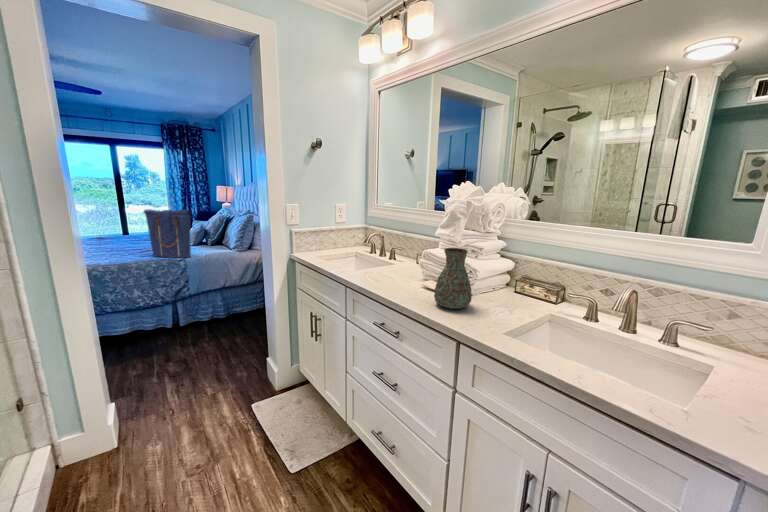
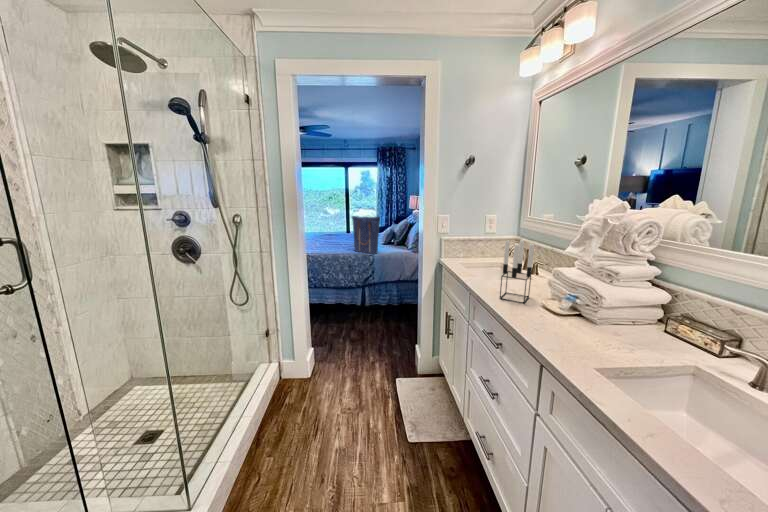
candle holder: none [385,224,412,288] -> present [500,240,534,304]
decorative vase: present [434,248,472,309] -> none [536,268,581,333]

